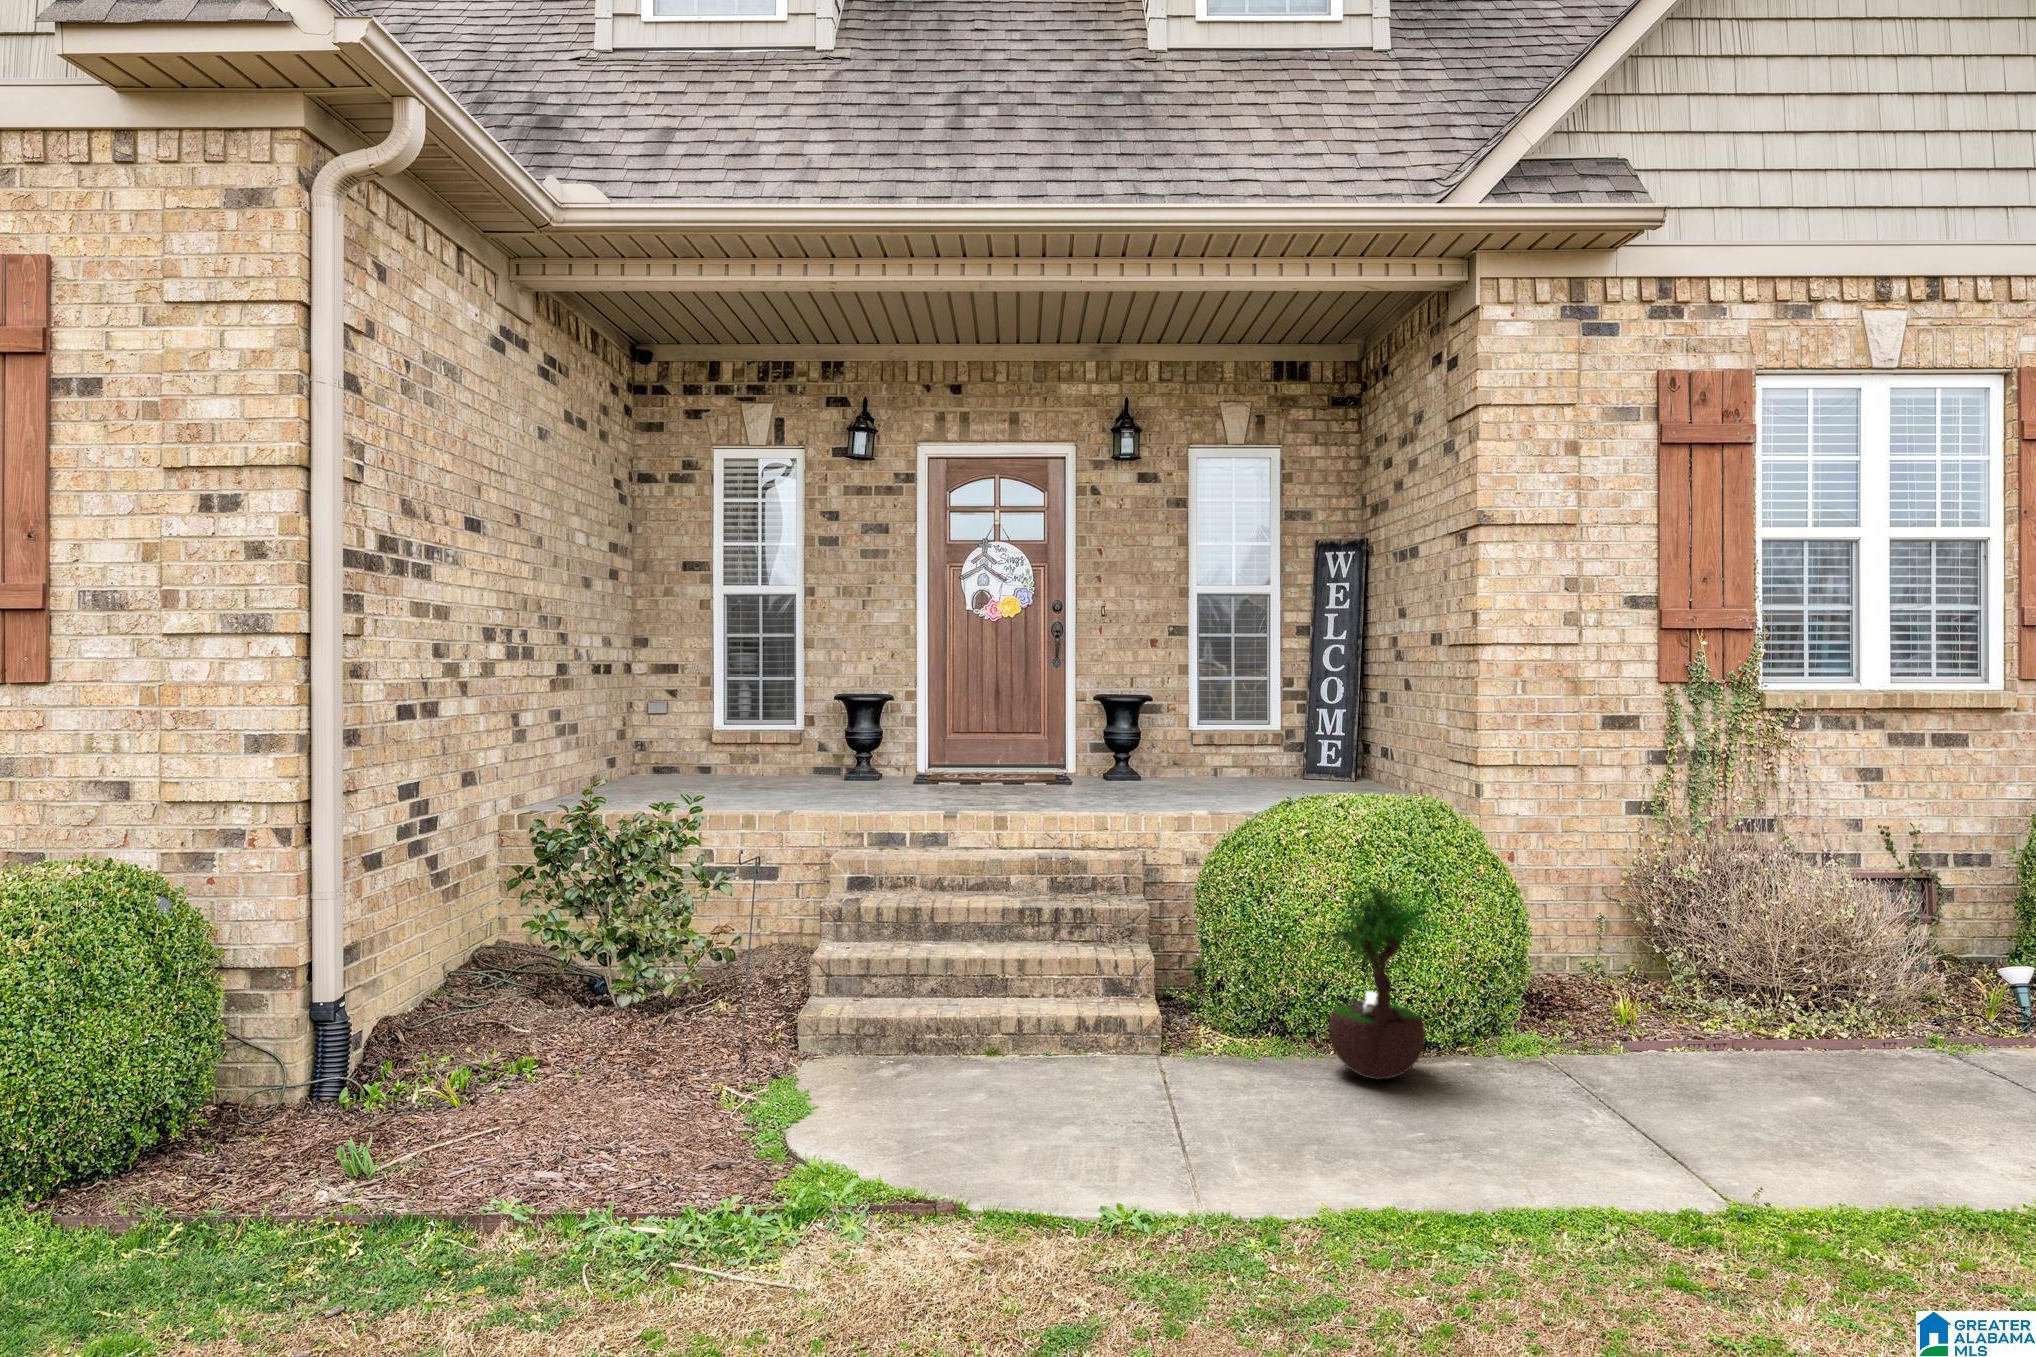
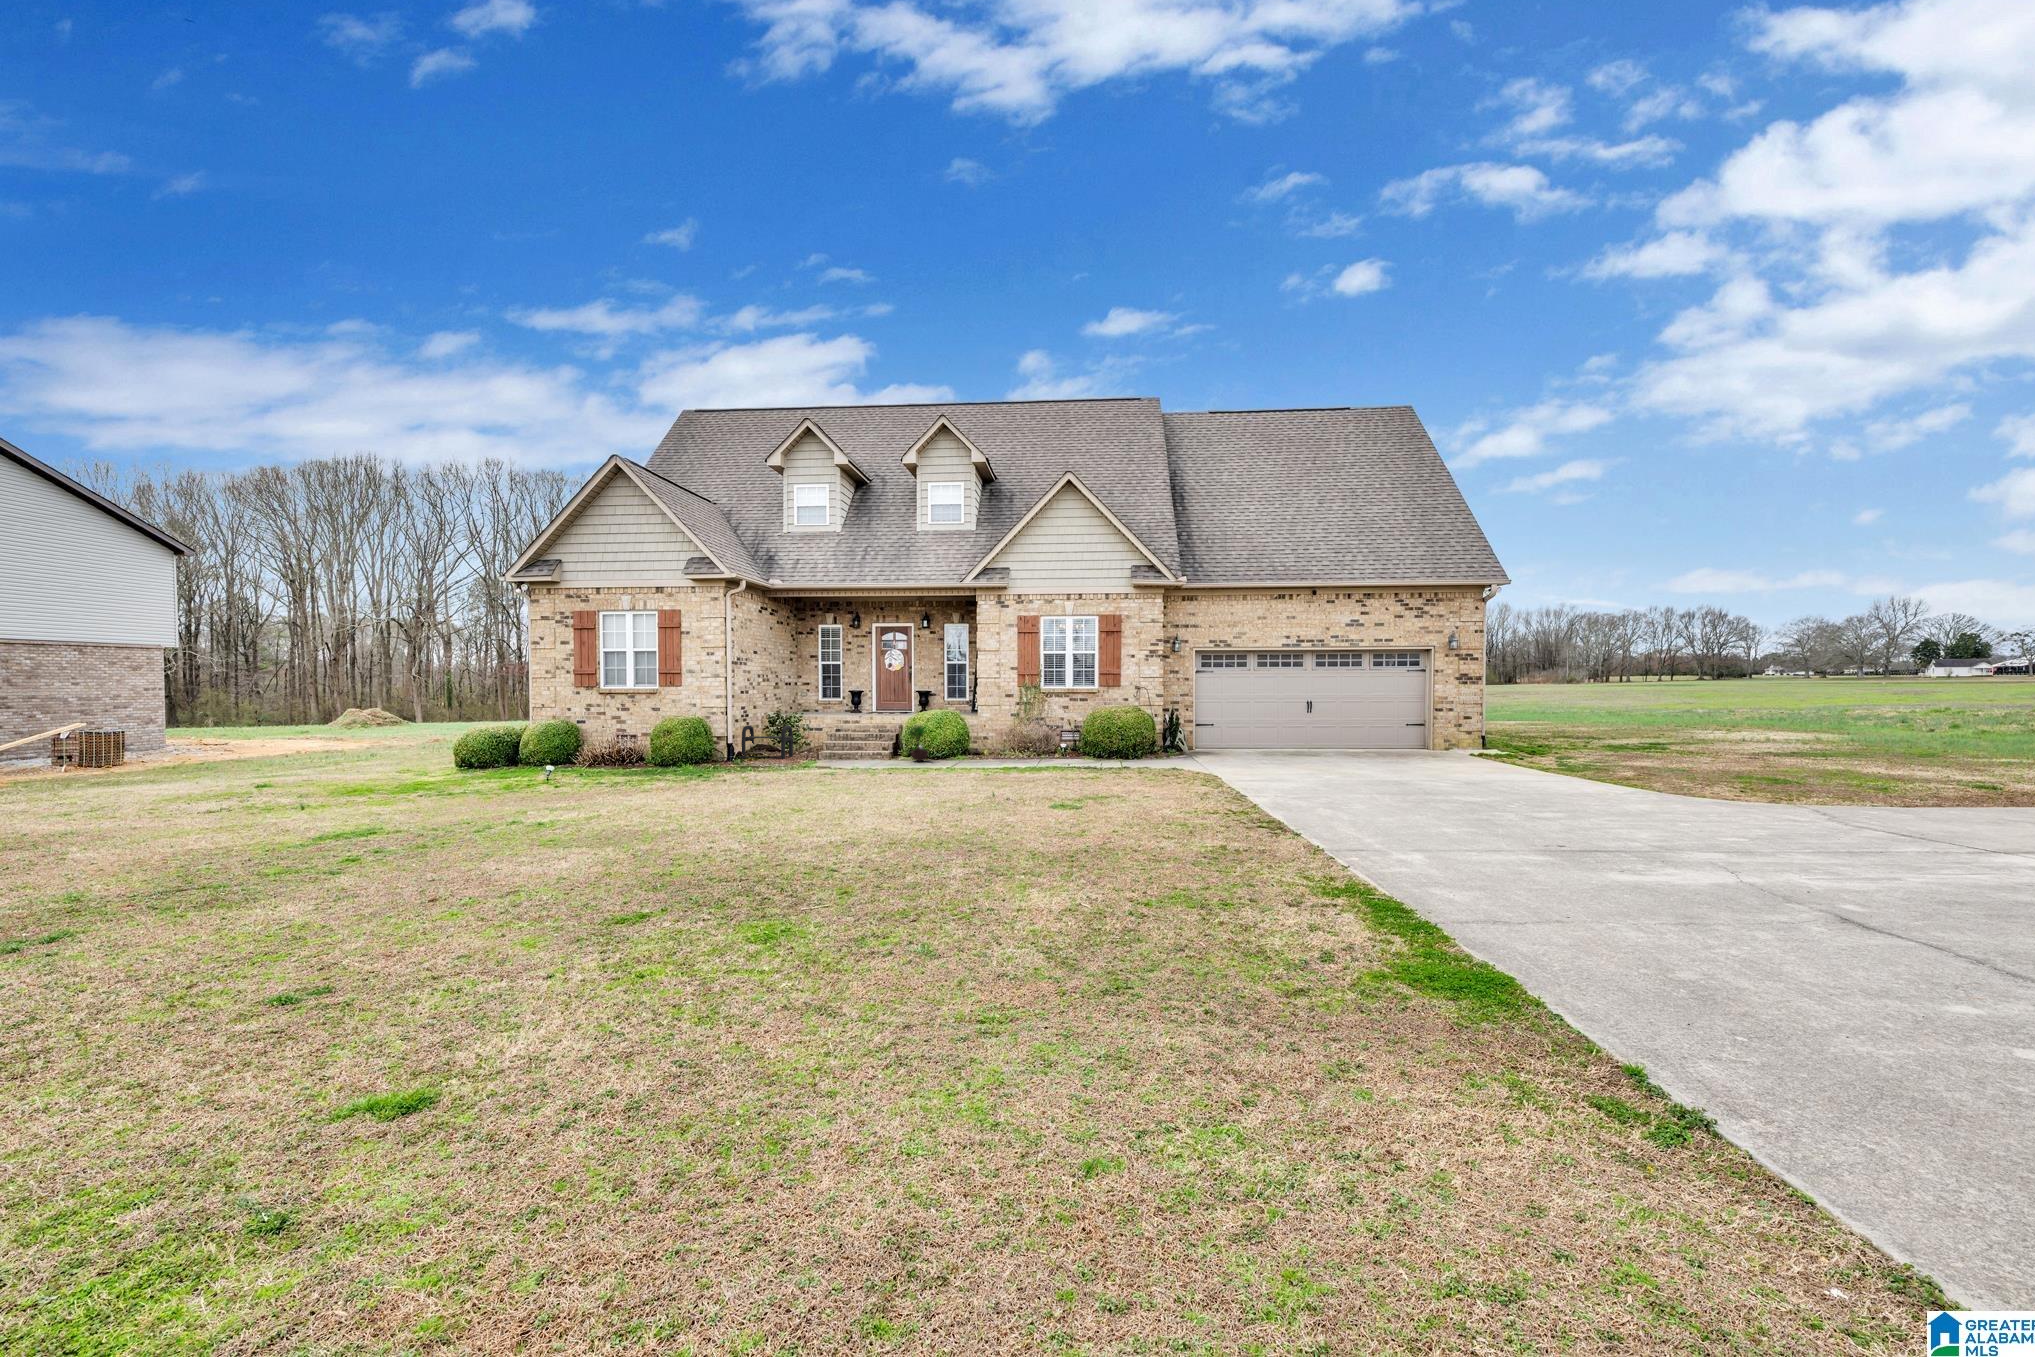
bench: none [400,873,663,1058] -> present [741,726,793,759]

